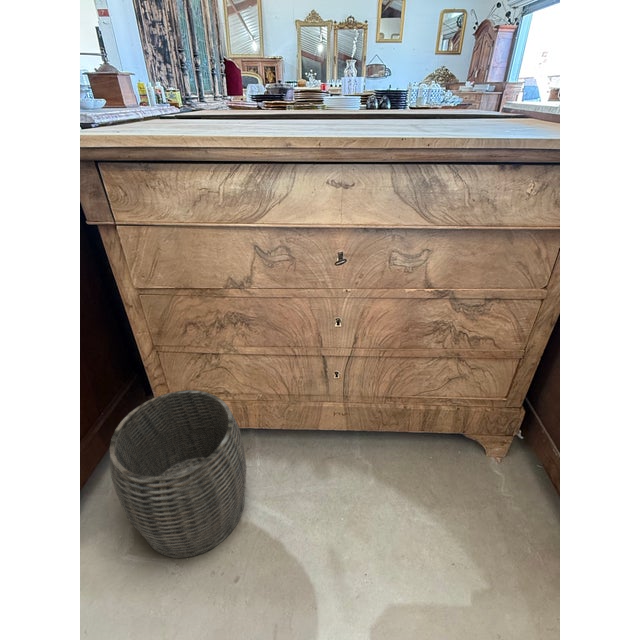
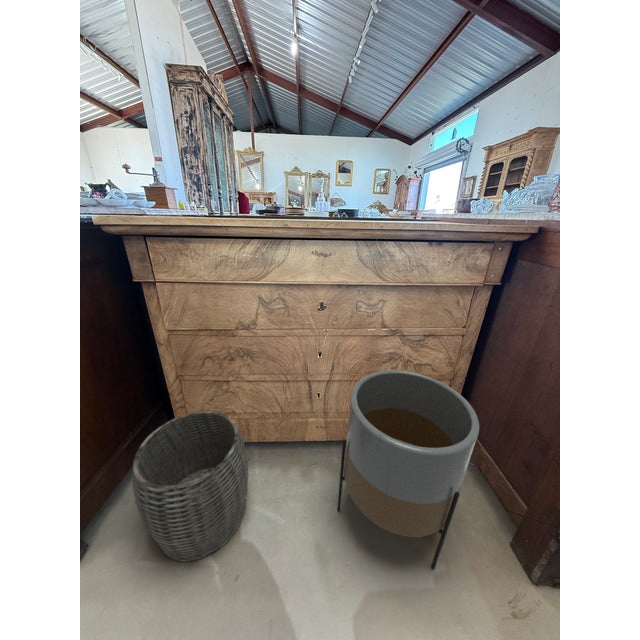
planter: none [357,346,544,586] -> present [337,370,479,569]

